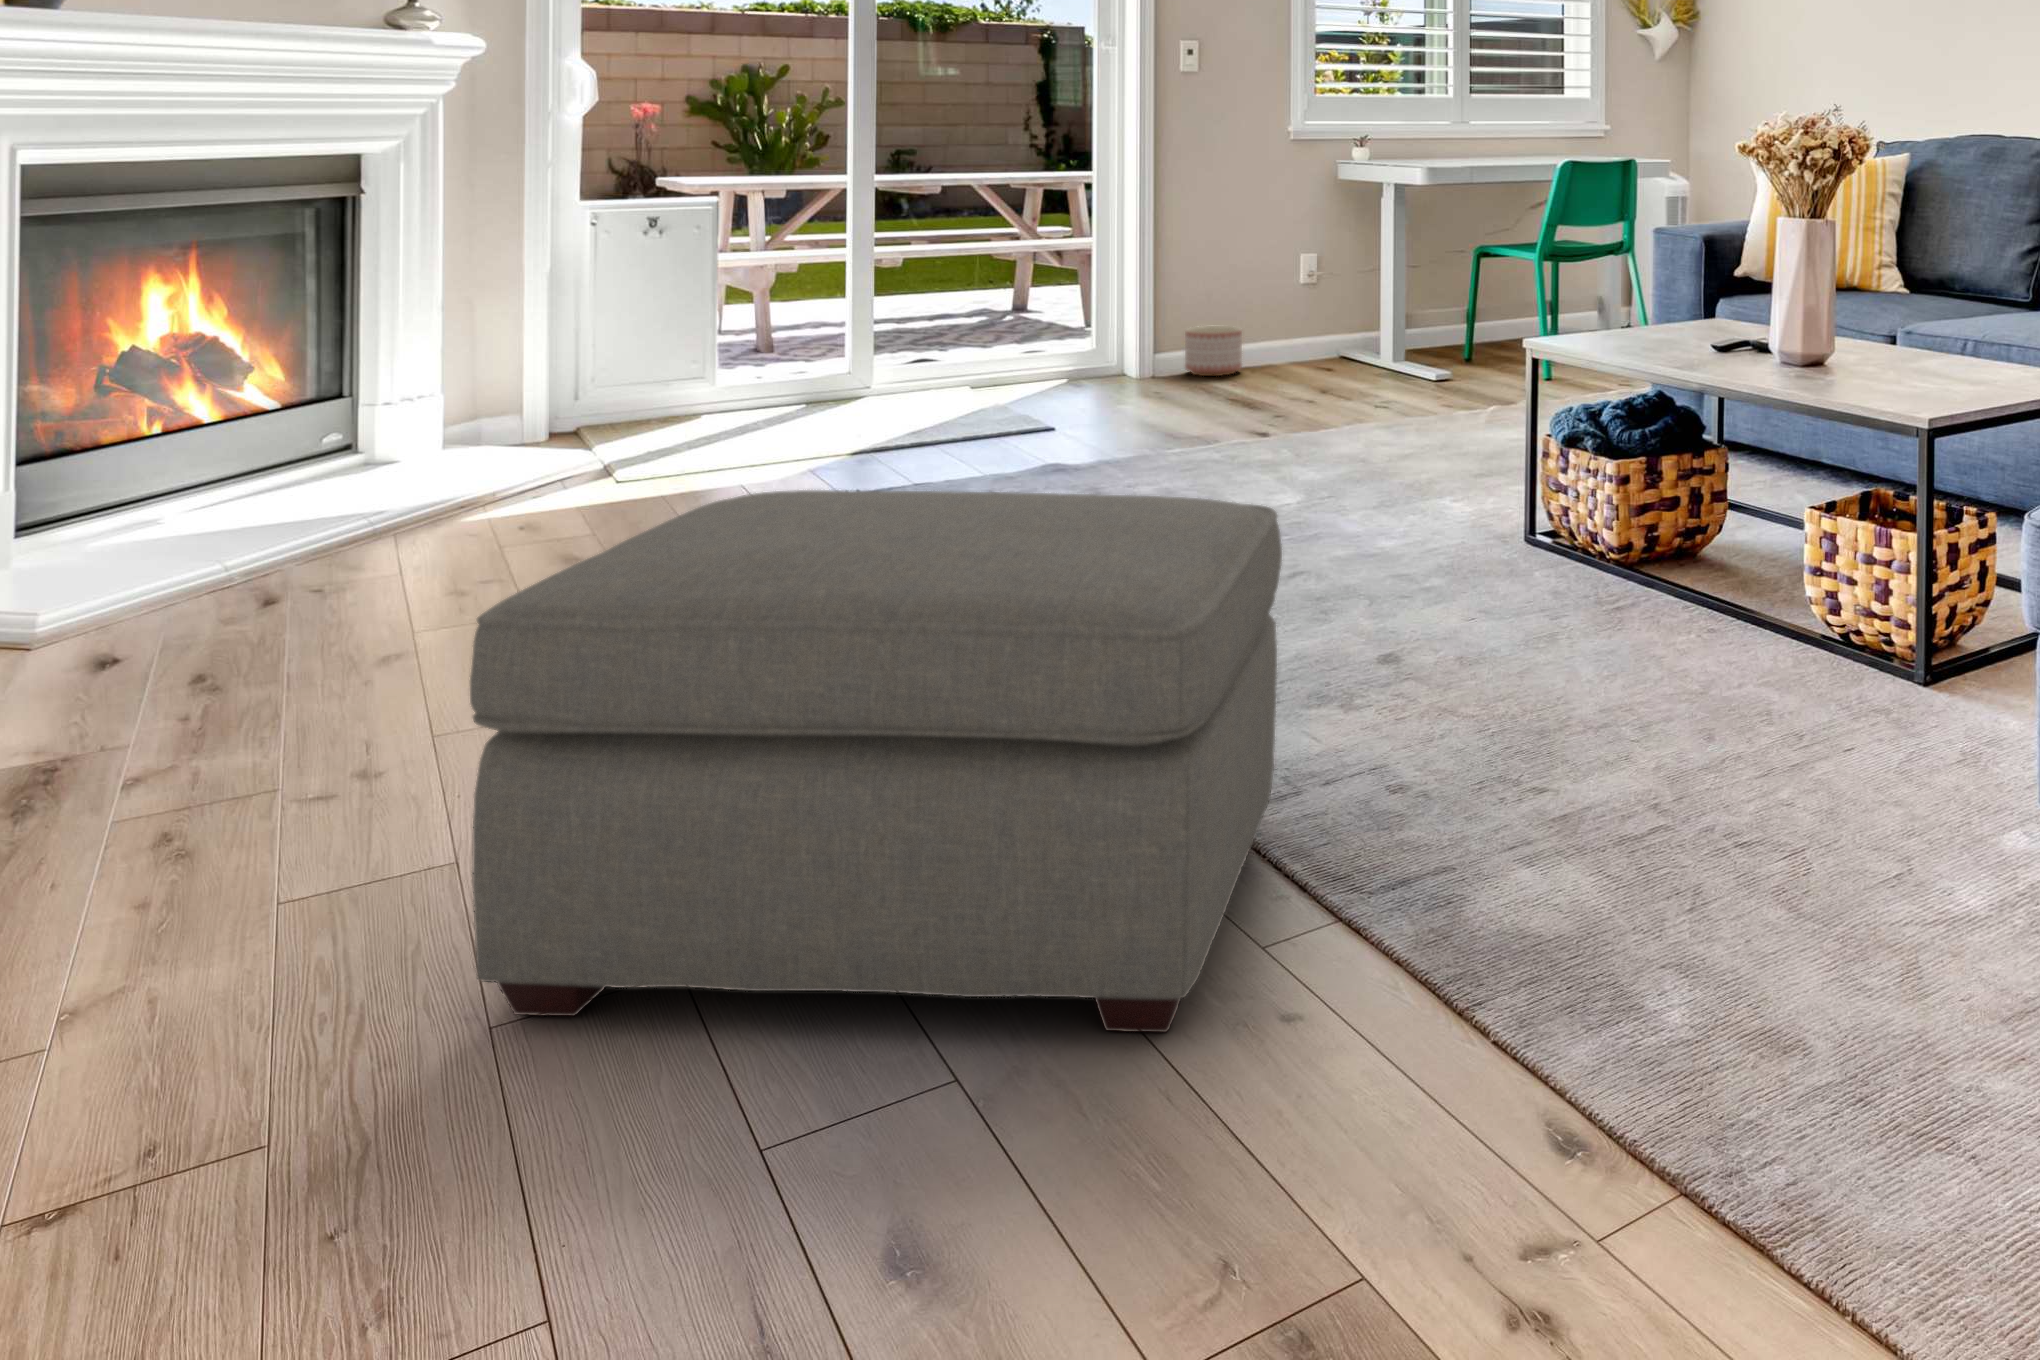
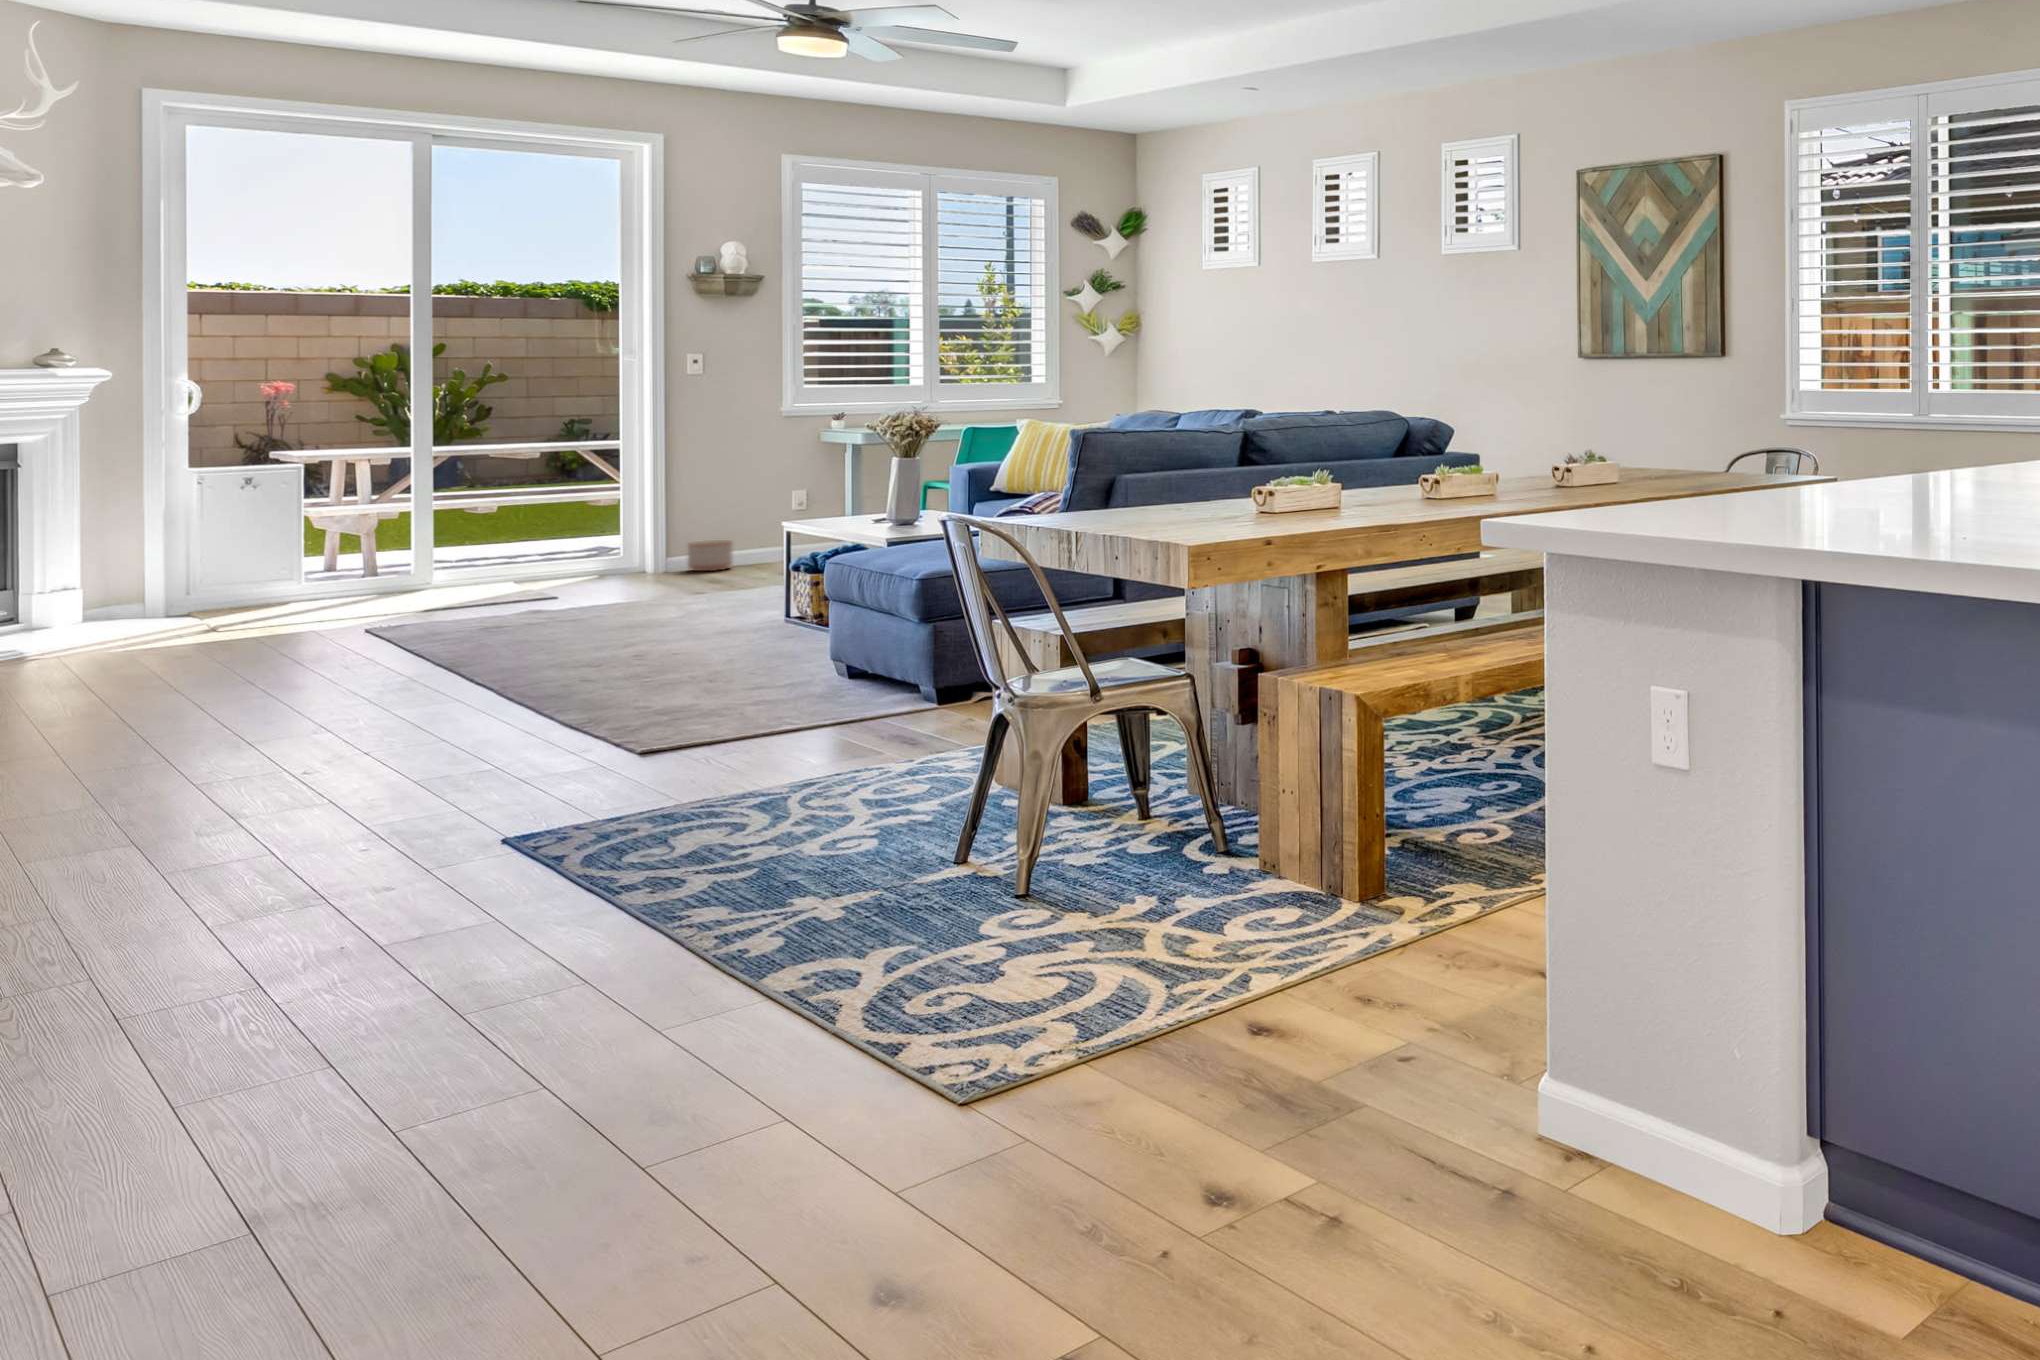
ottoman: present [470,490,1282,1032] -> none [113,576,507,749]

